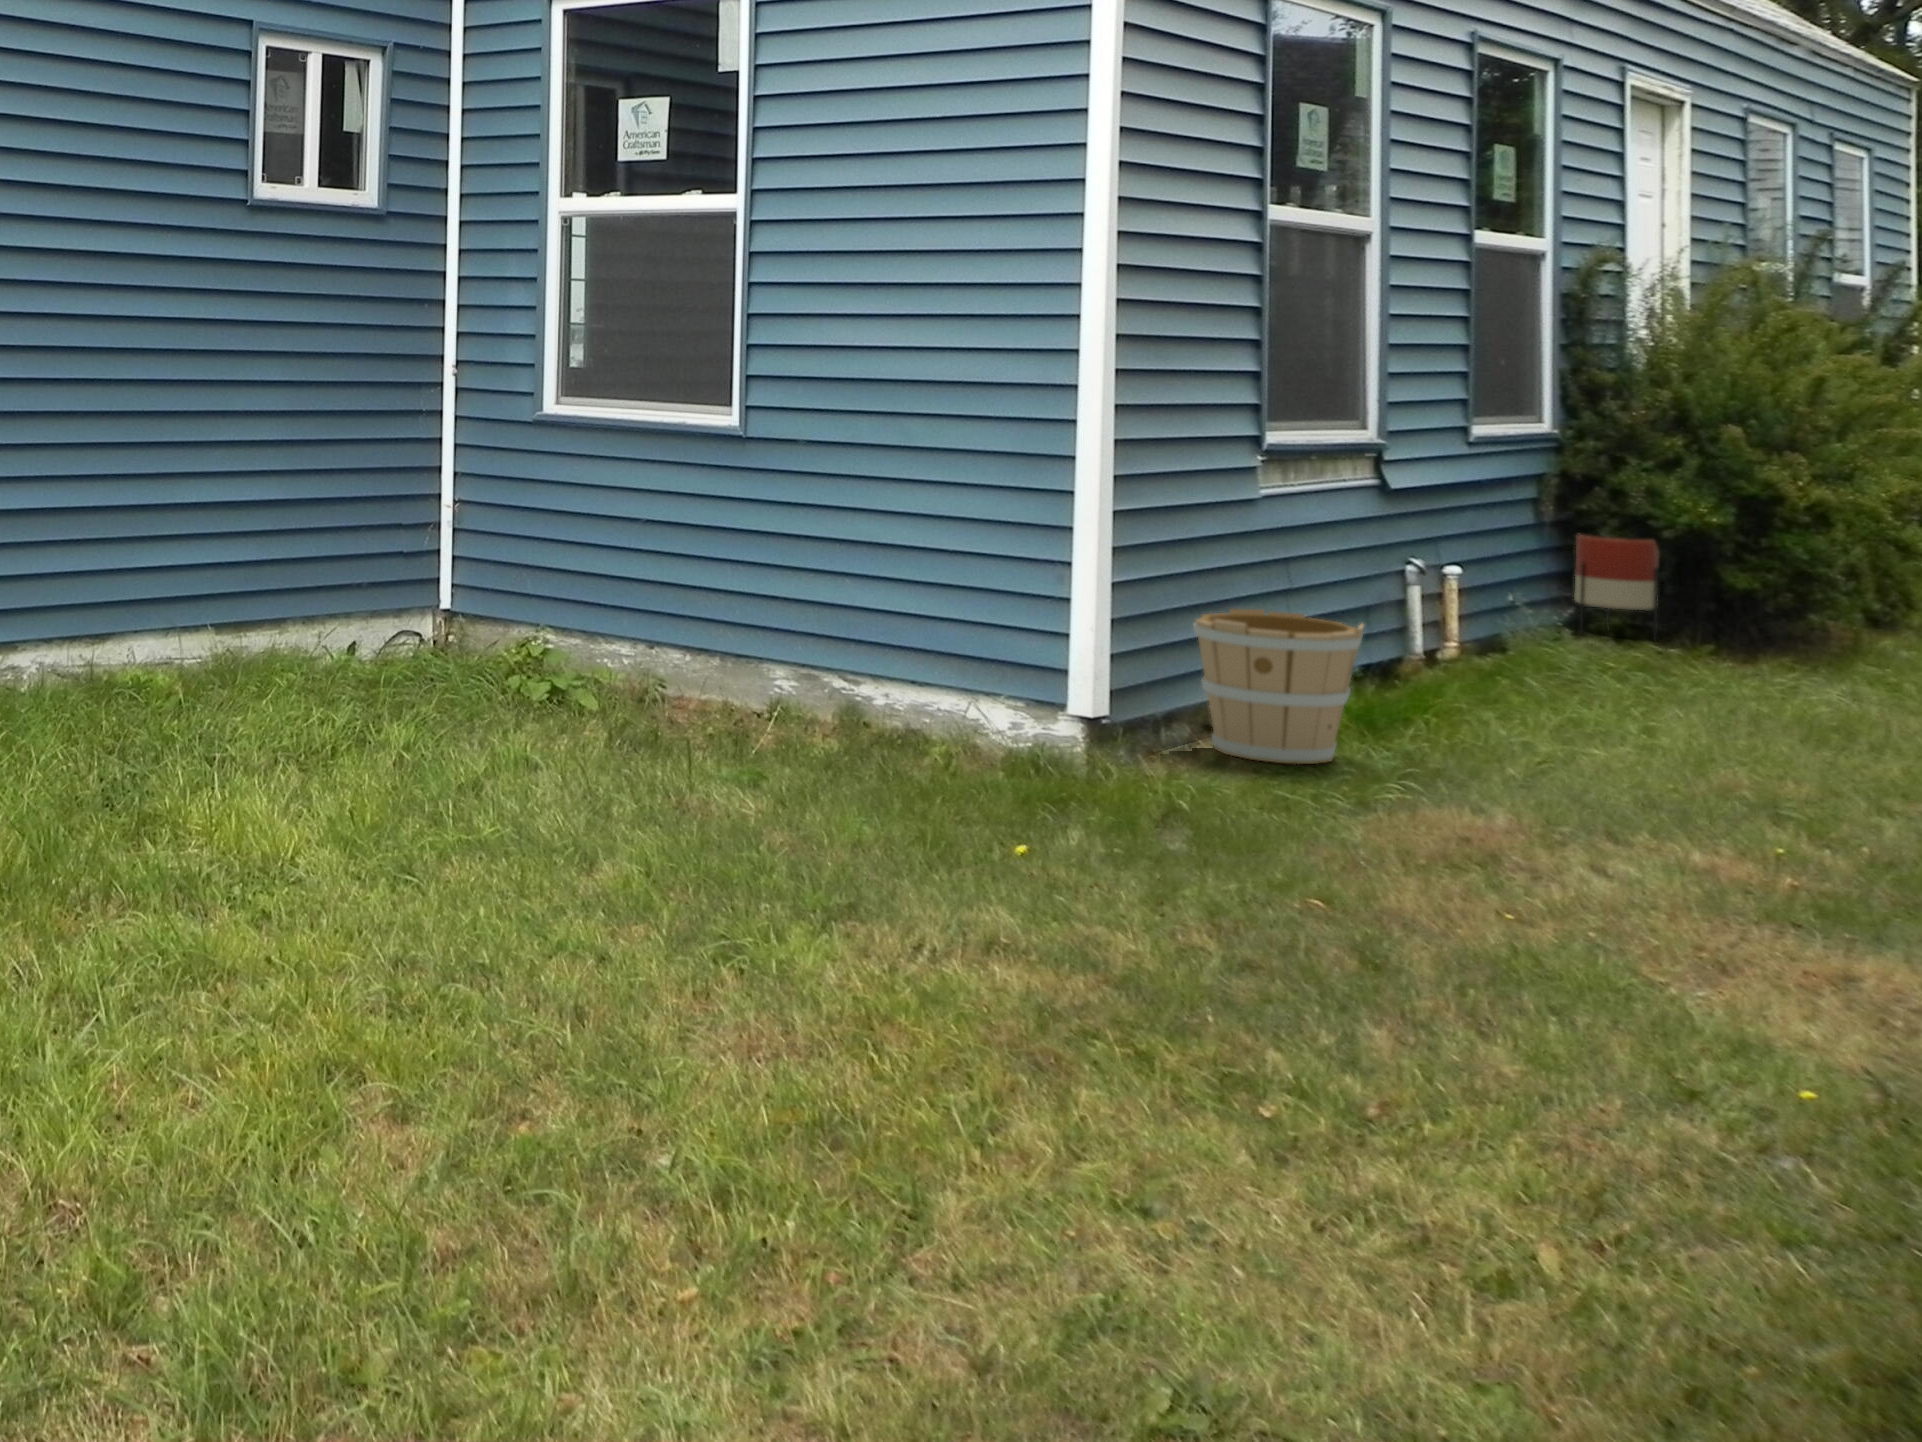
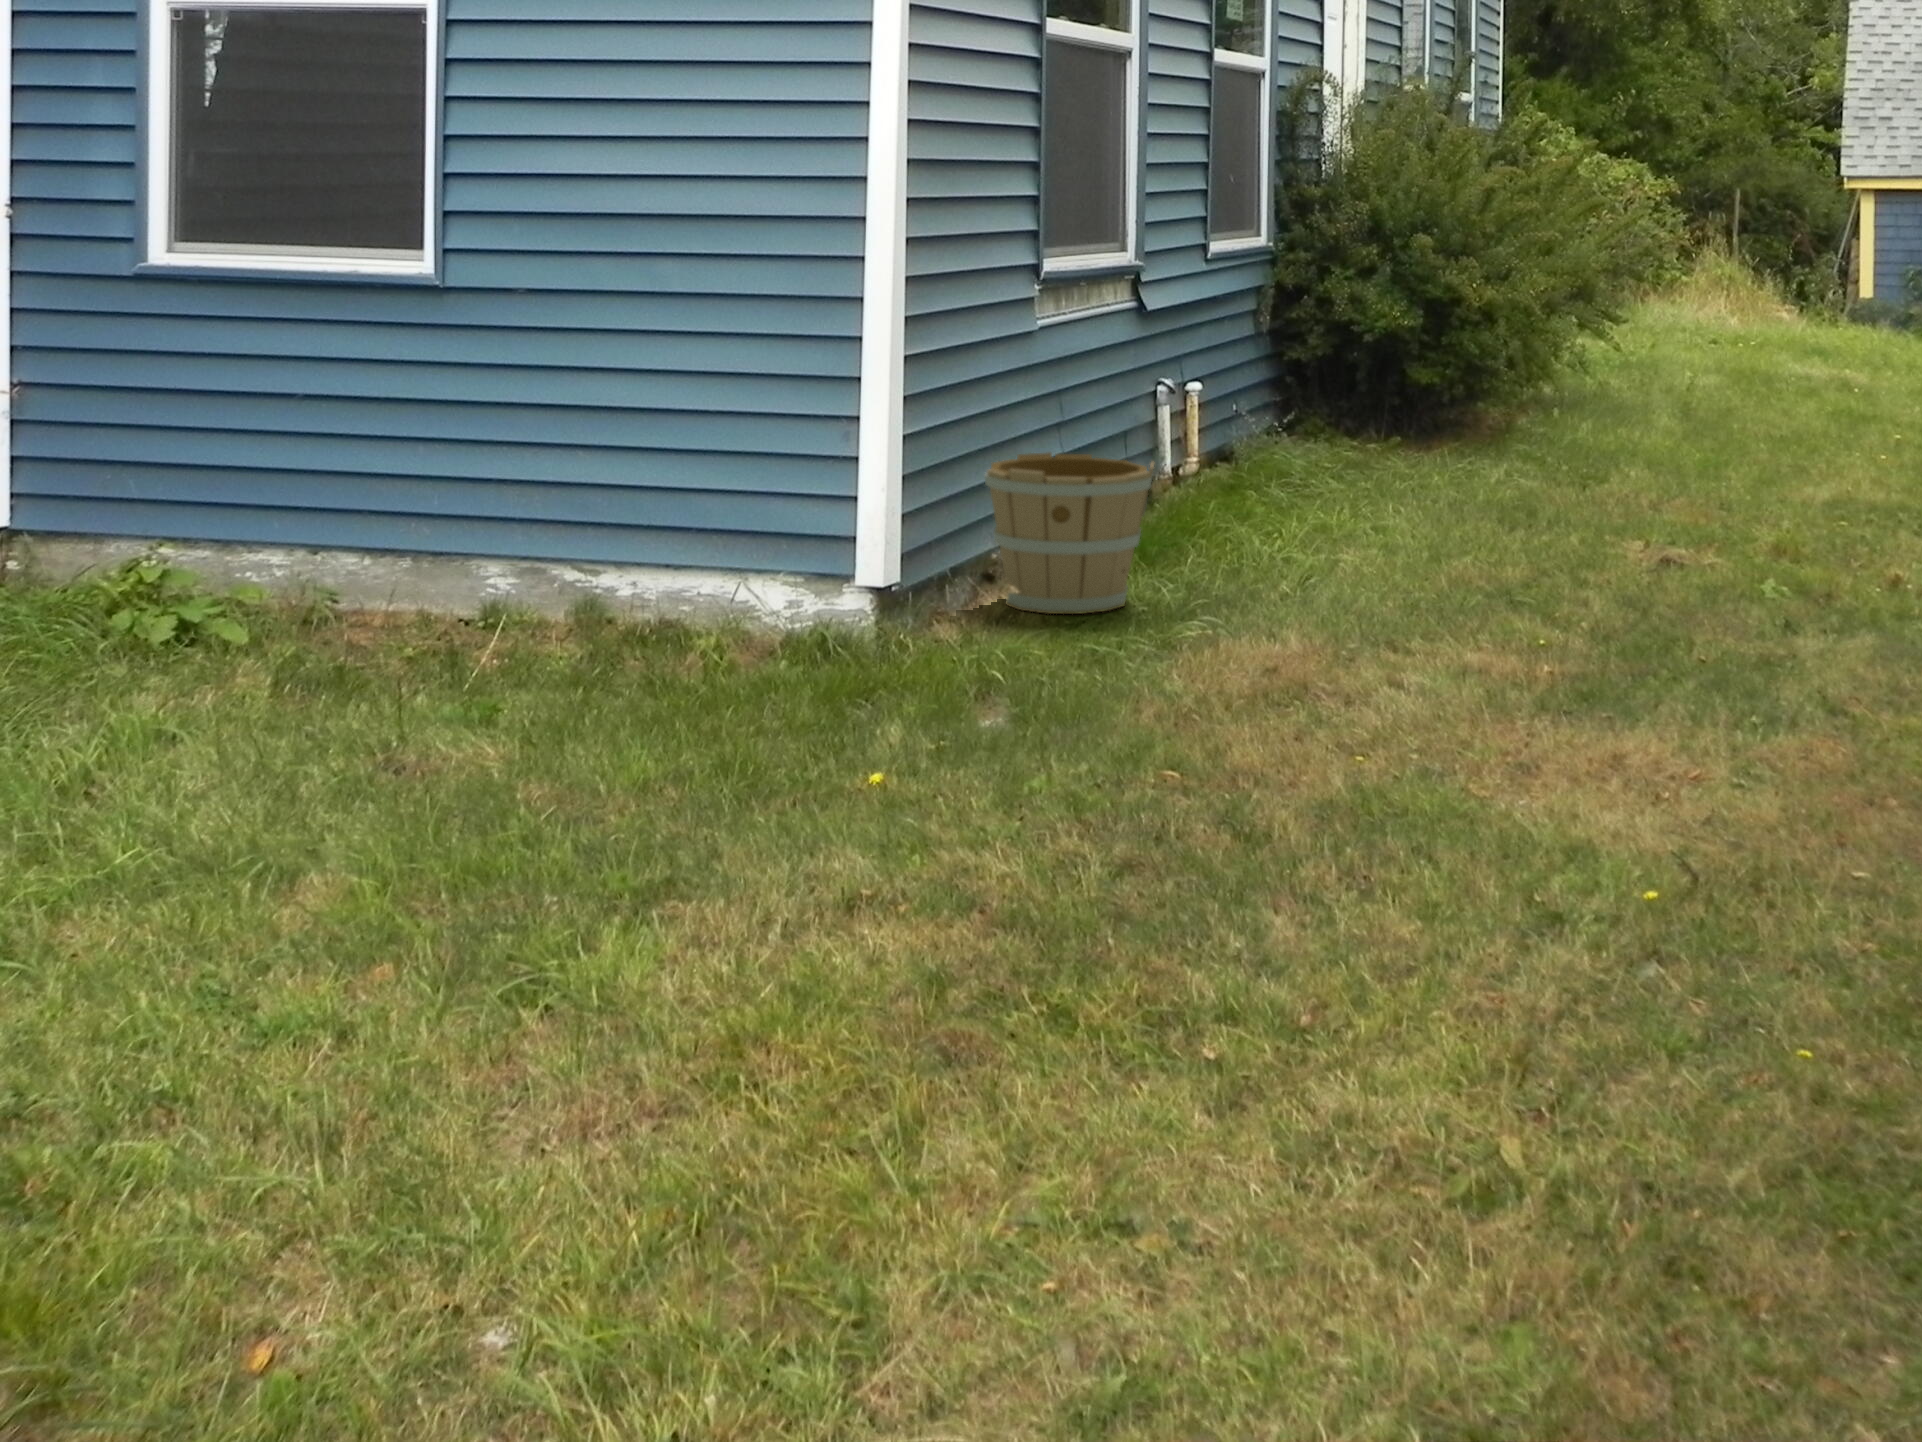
planter: present [1574,535,1659,629] -> none [1286,345,1357,443]

